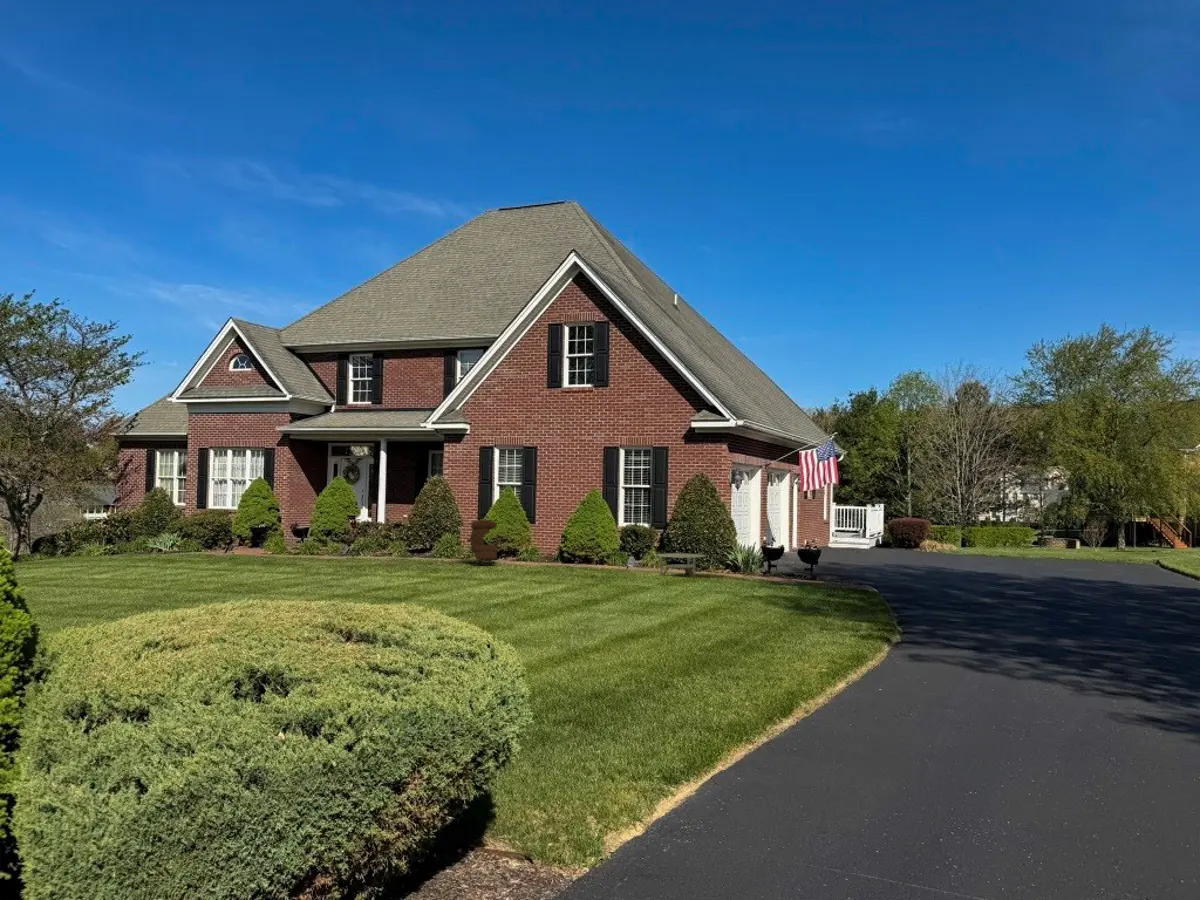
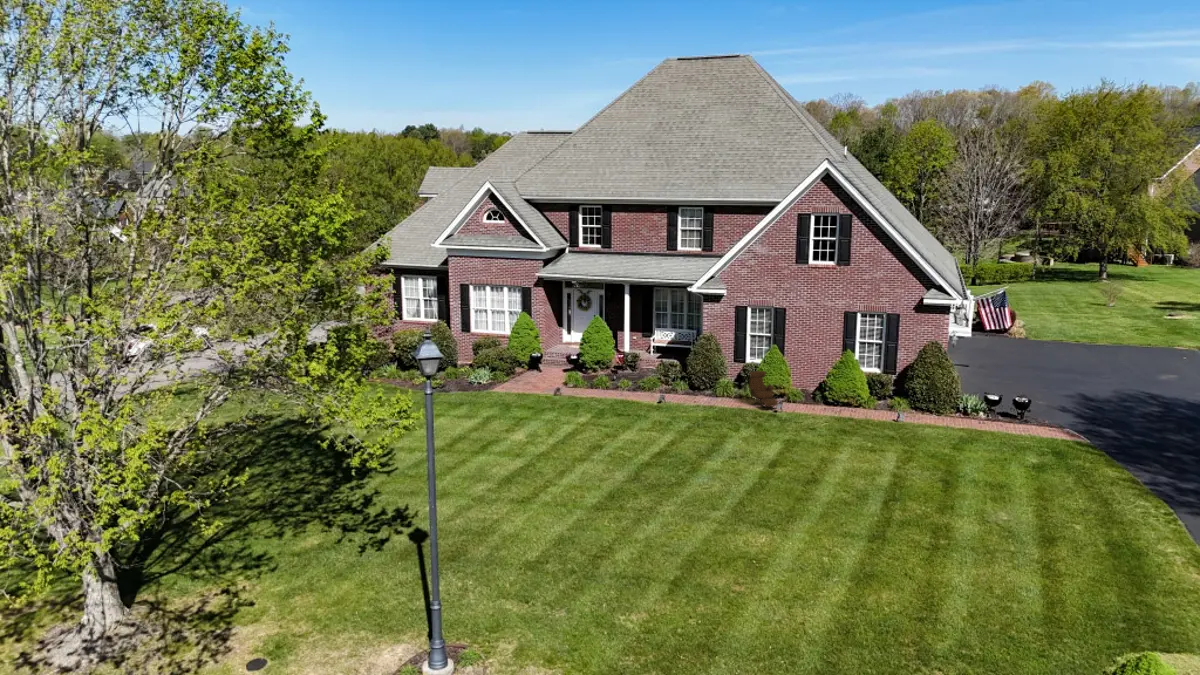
round table: present [658,553,705,577] -> none [914,404,952,427]

